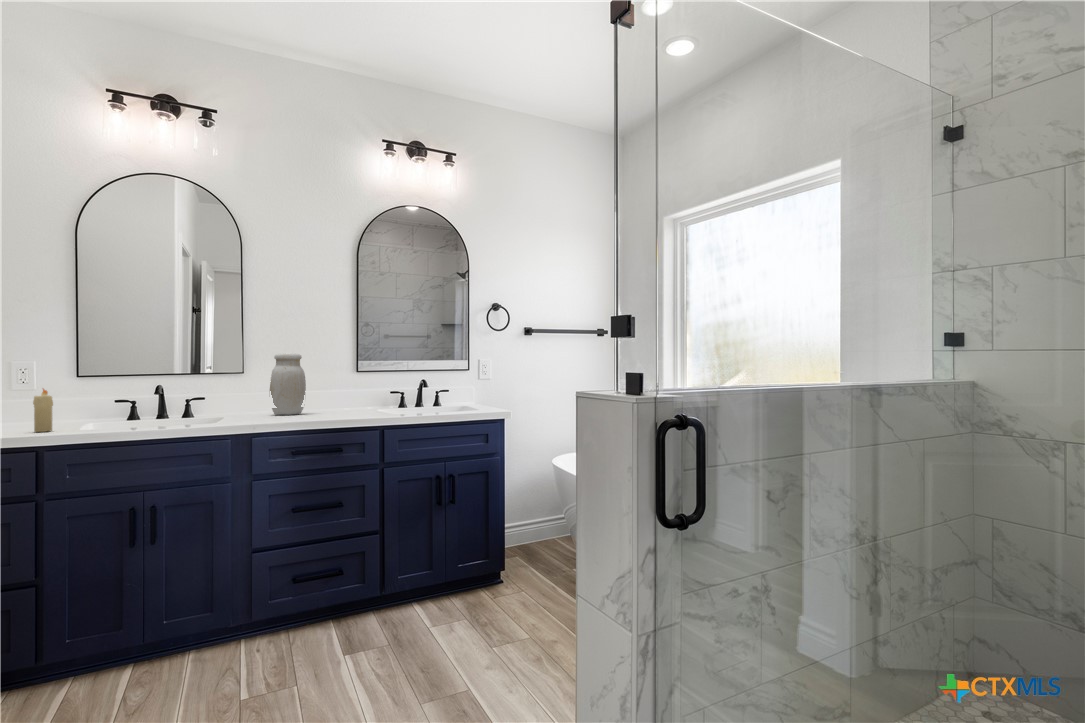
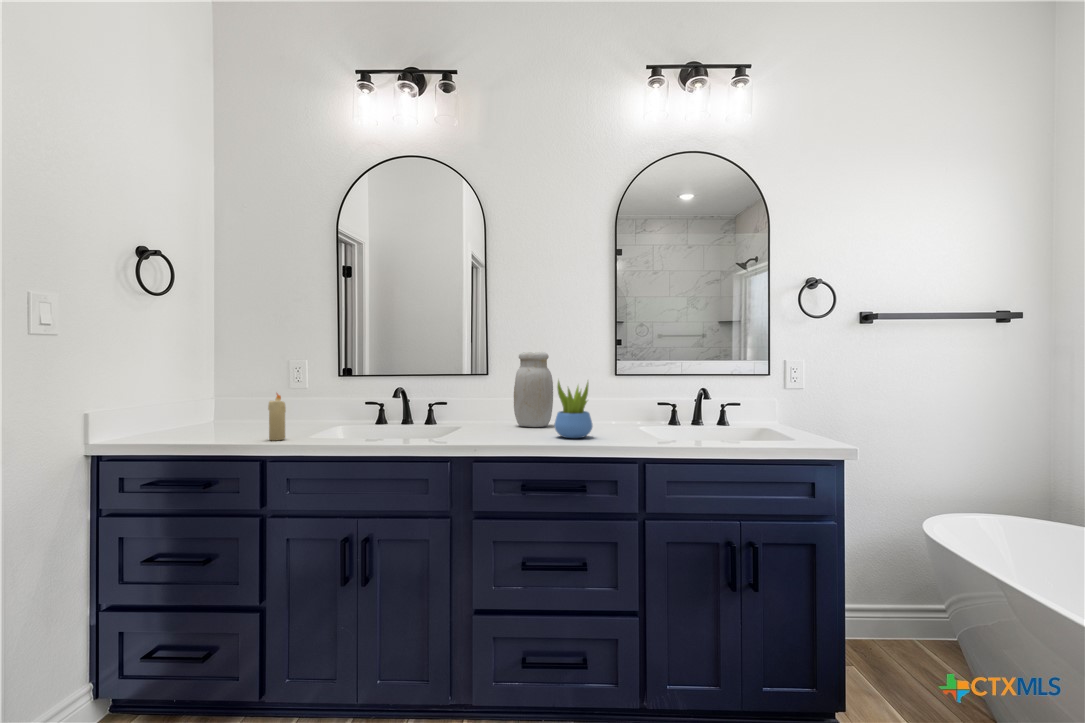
succulent plant: none [314,373,345,418] -> present [554,381,592,438]

